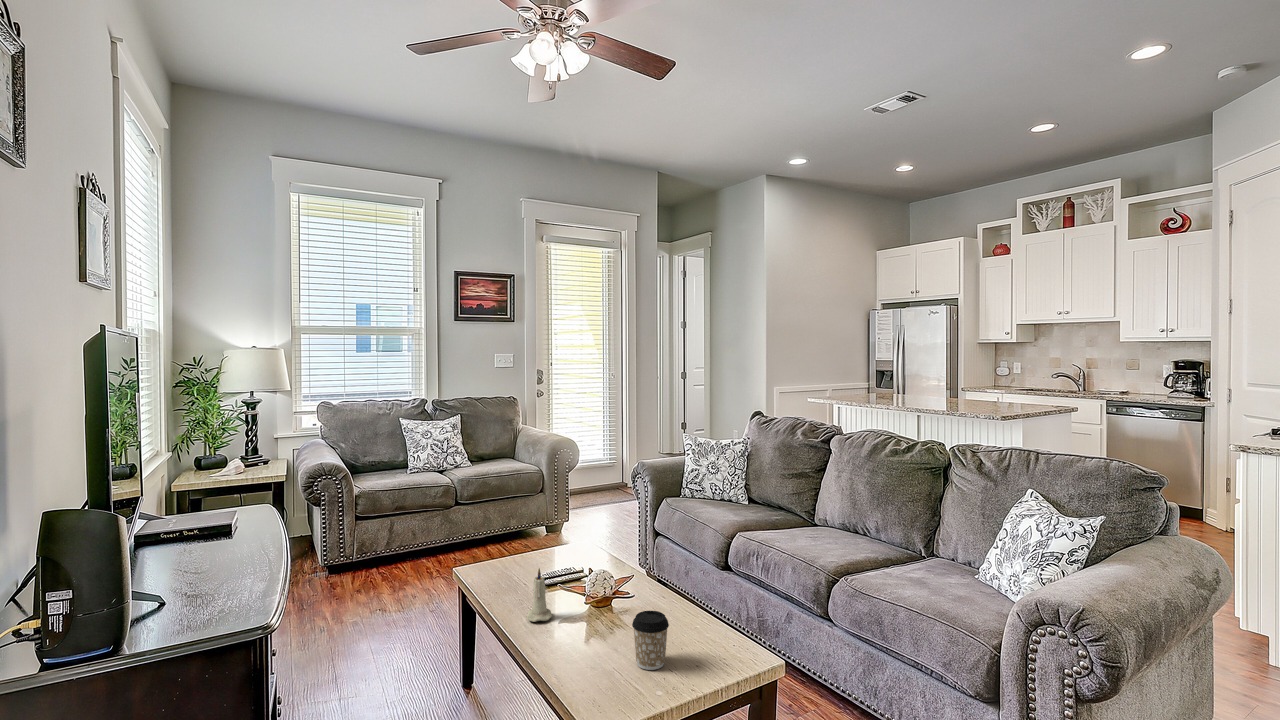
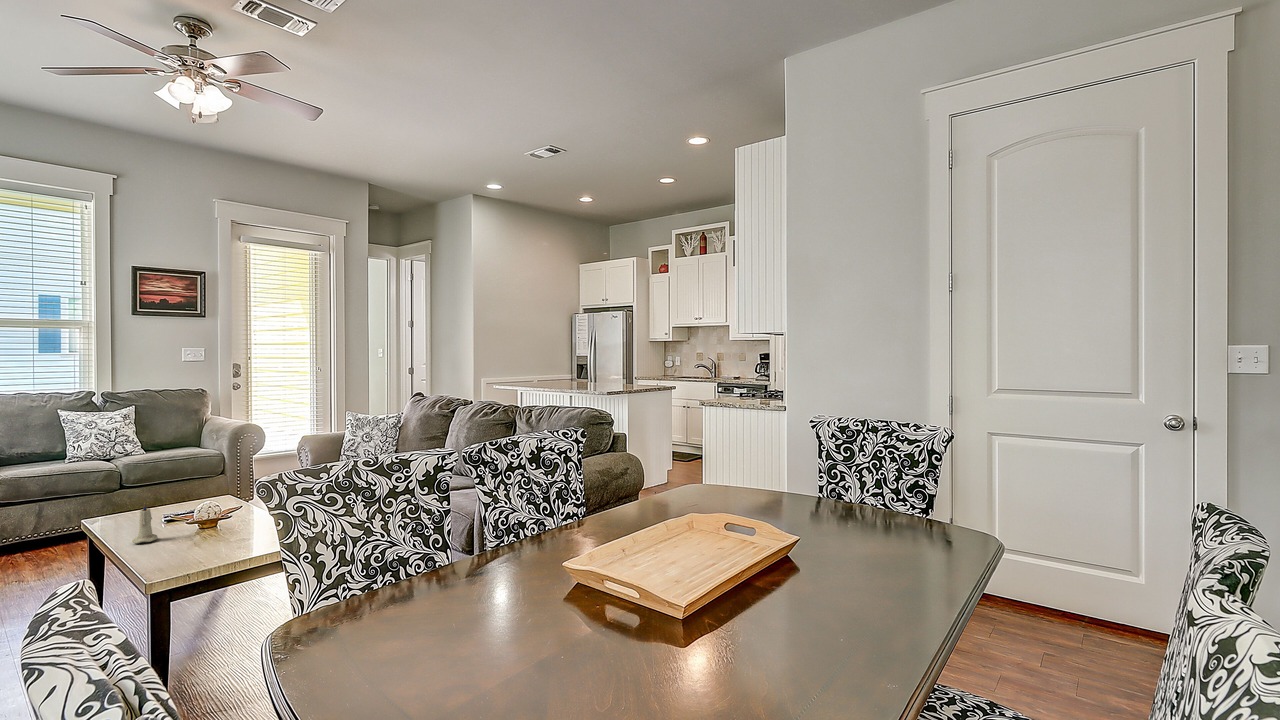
coffee cup: present [632,611,669,670] -> none [207,517,239,557]

